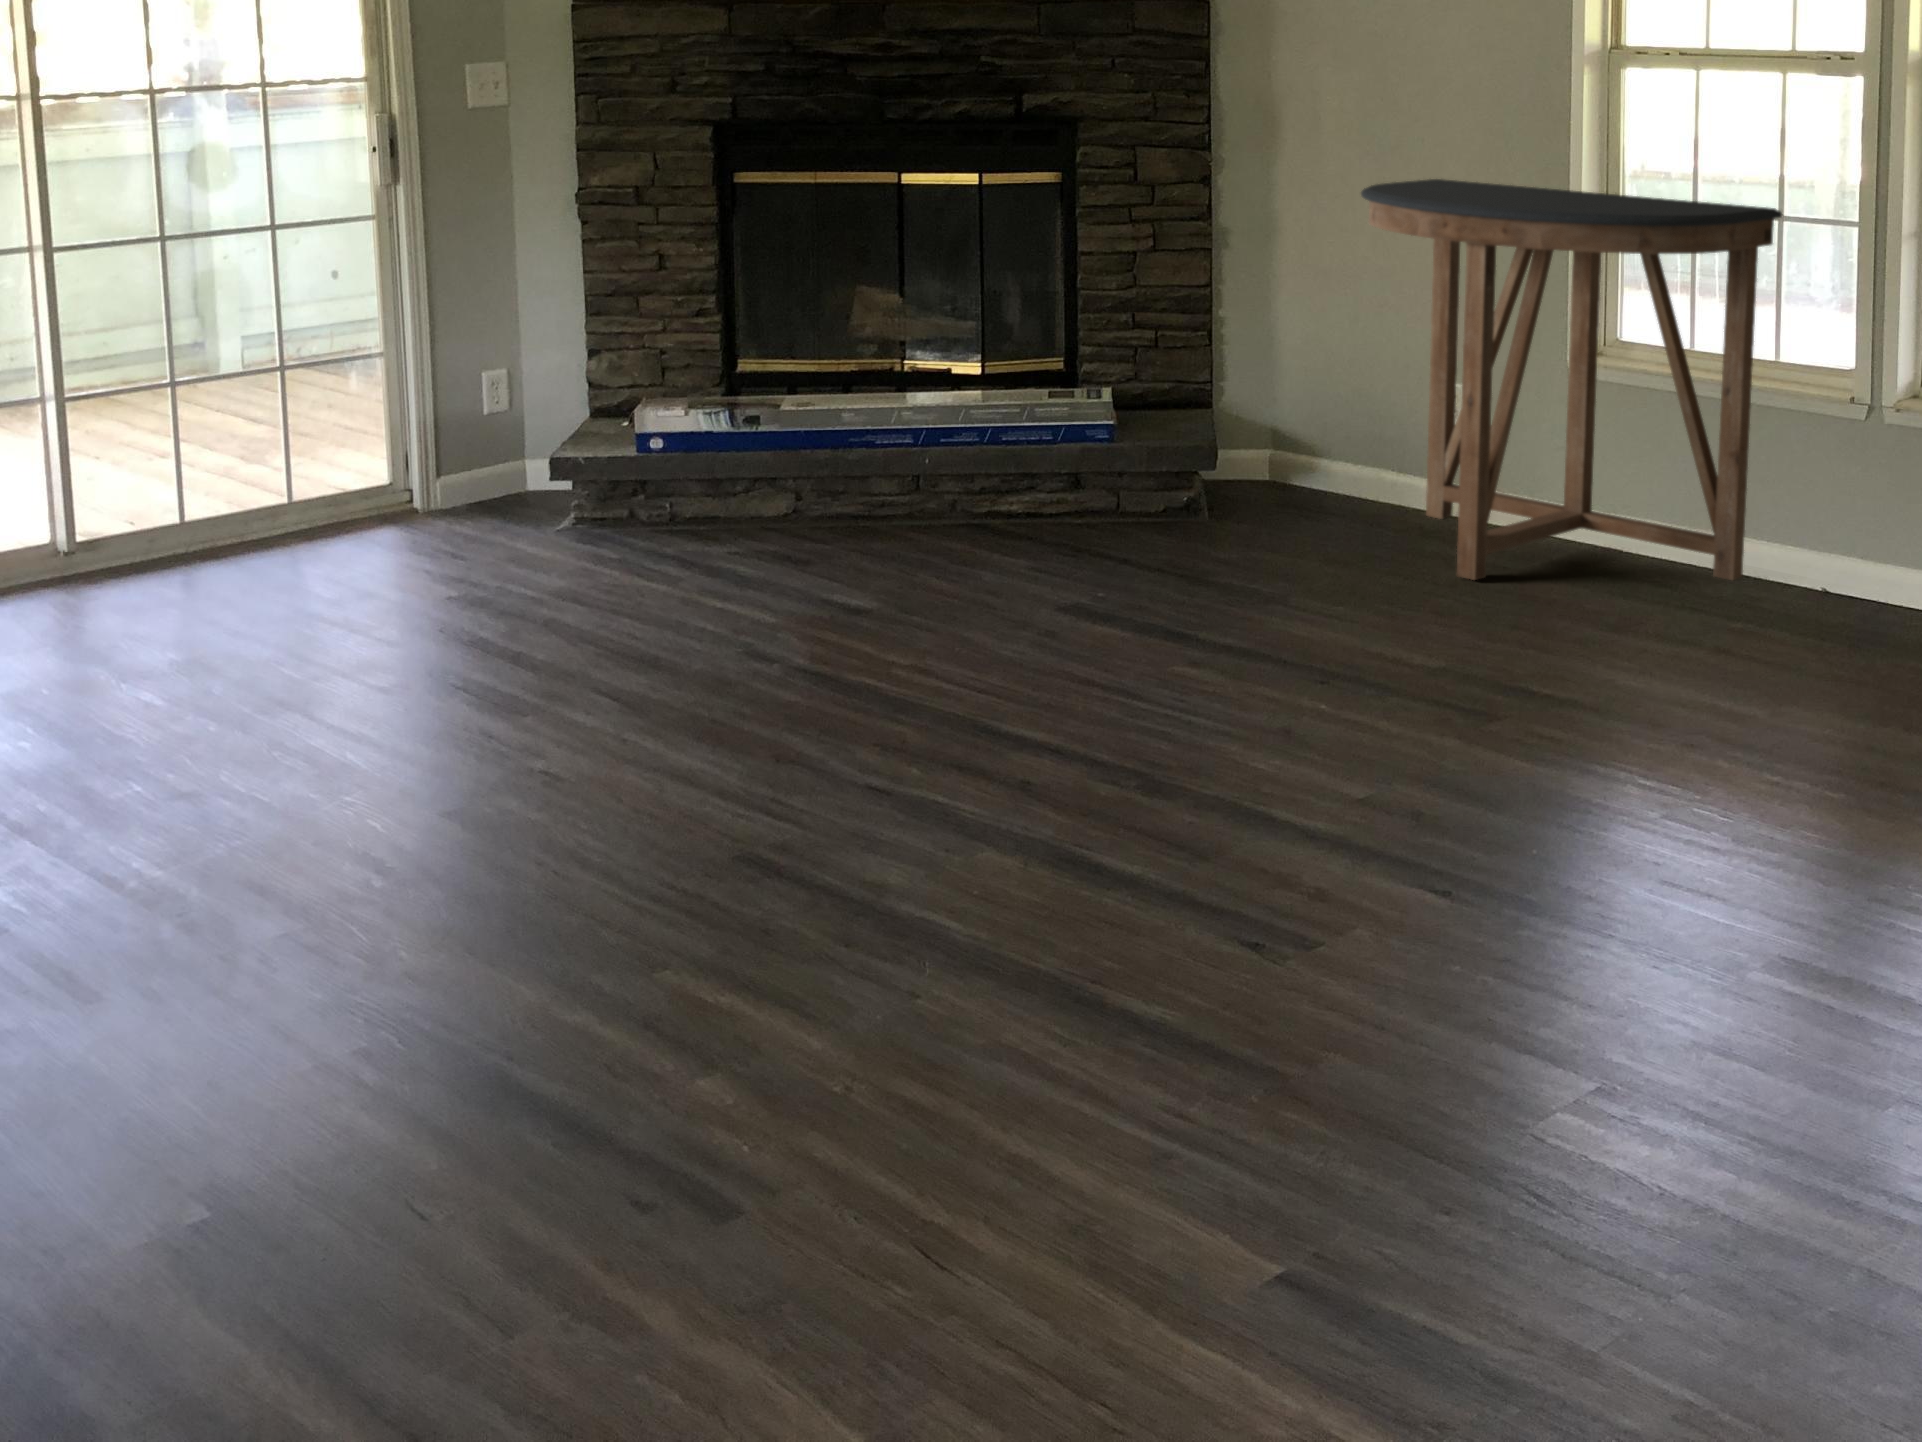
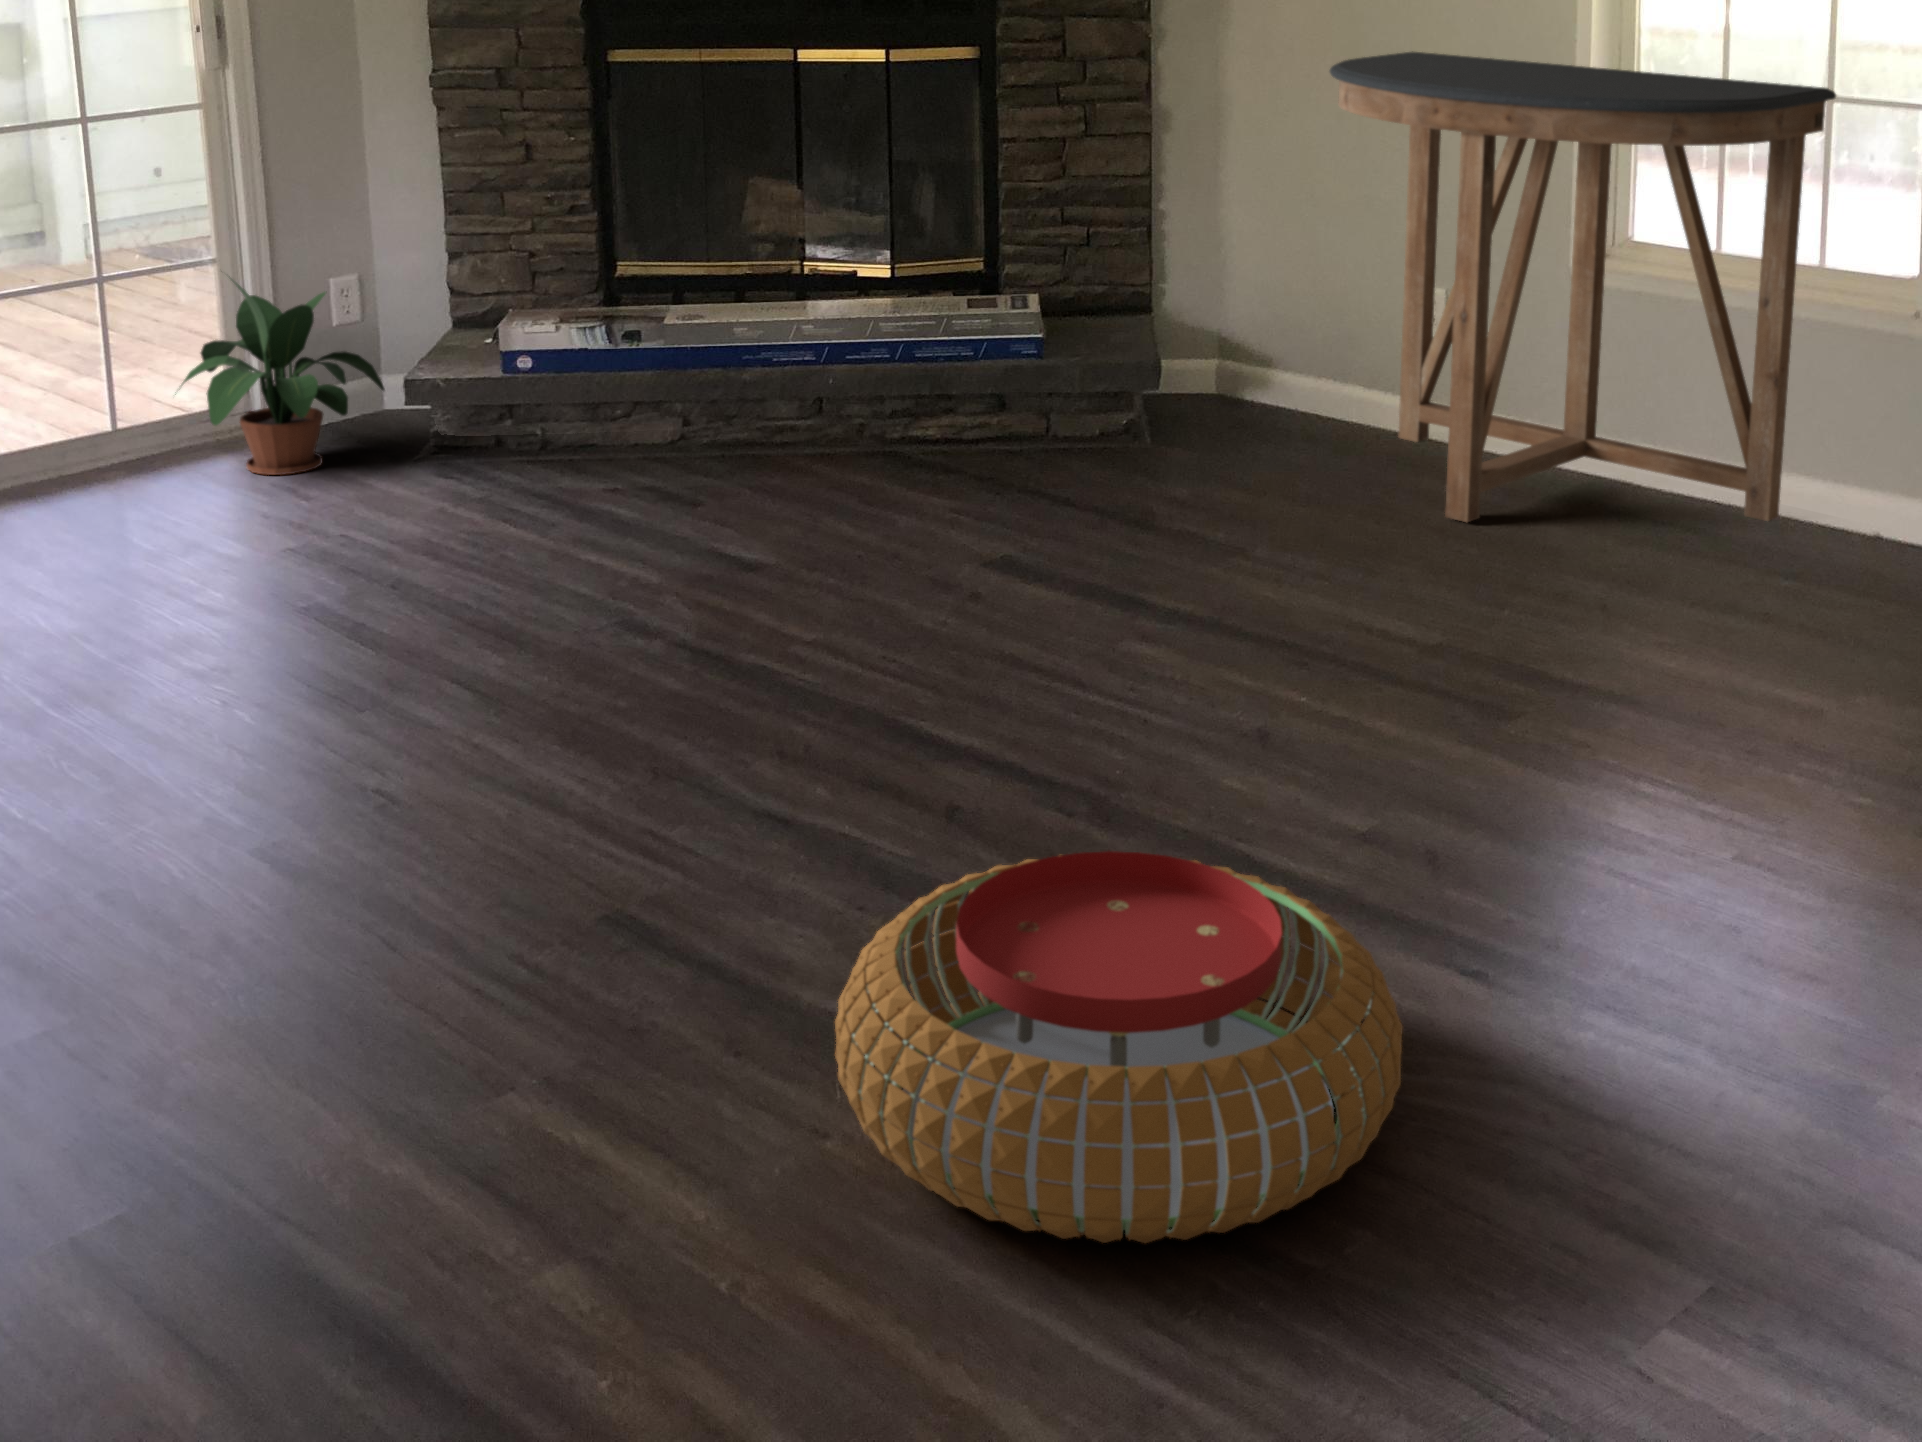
potted plant: none [343,357,532,541] -> present [175,276,384,475]
pouf: none [900,793,1355,1079] -> present [835,851,1403,1243]

